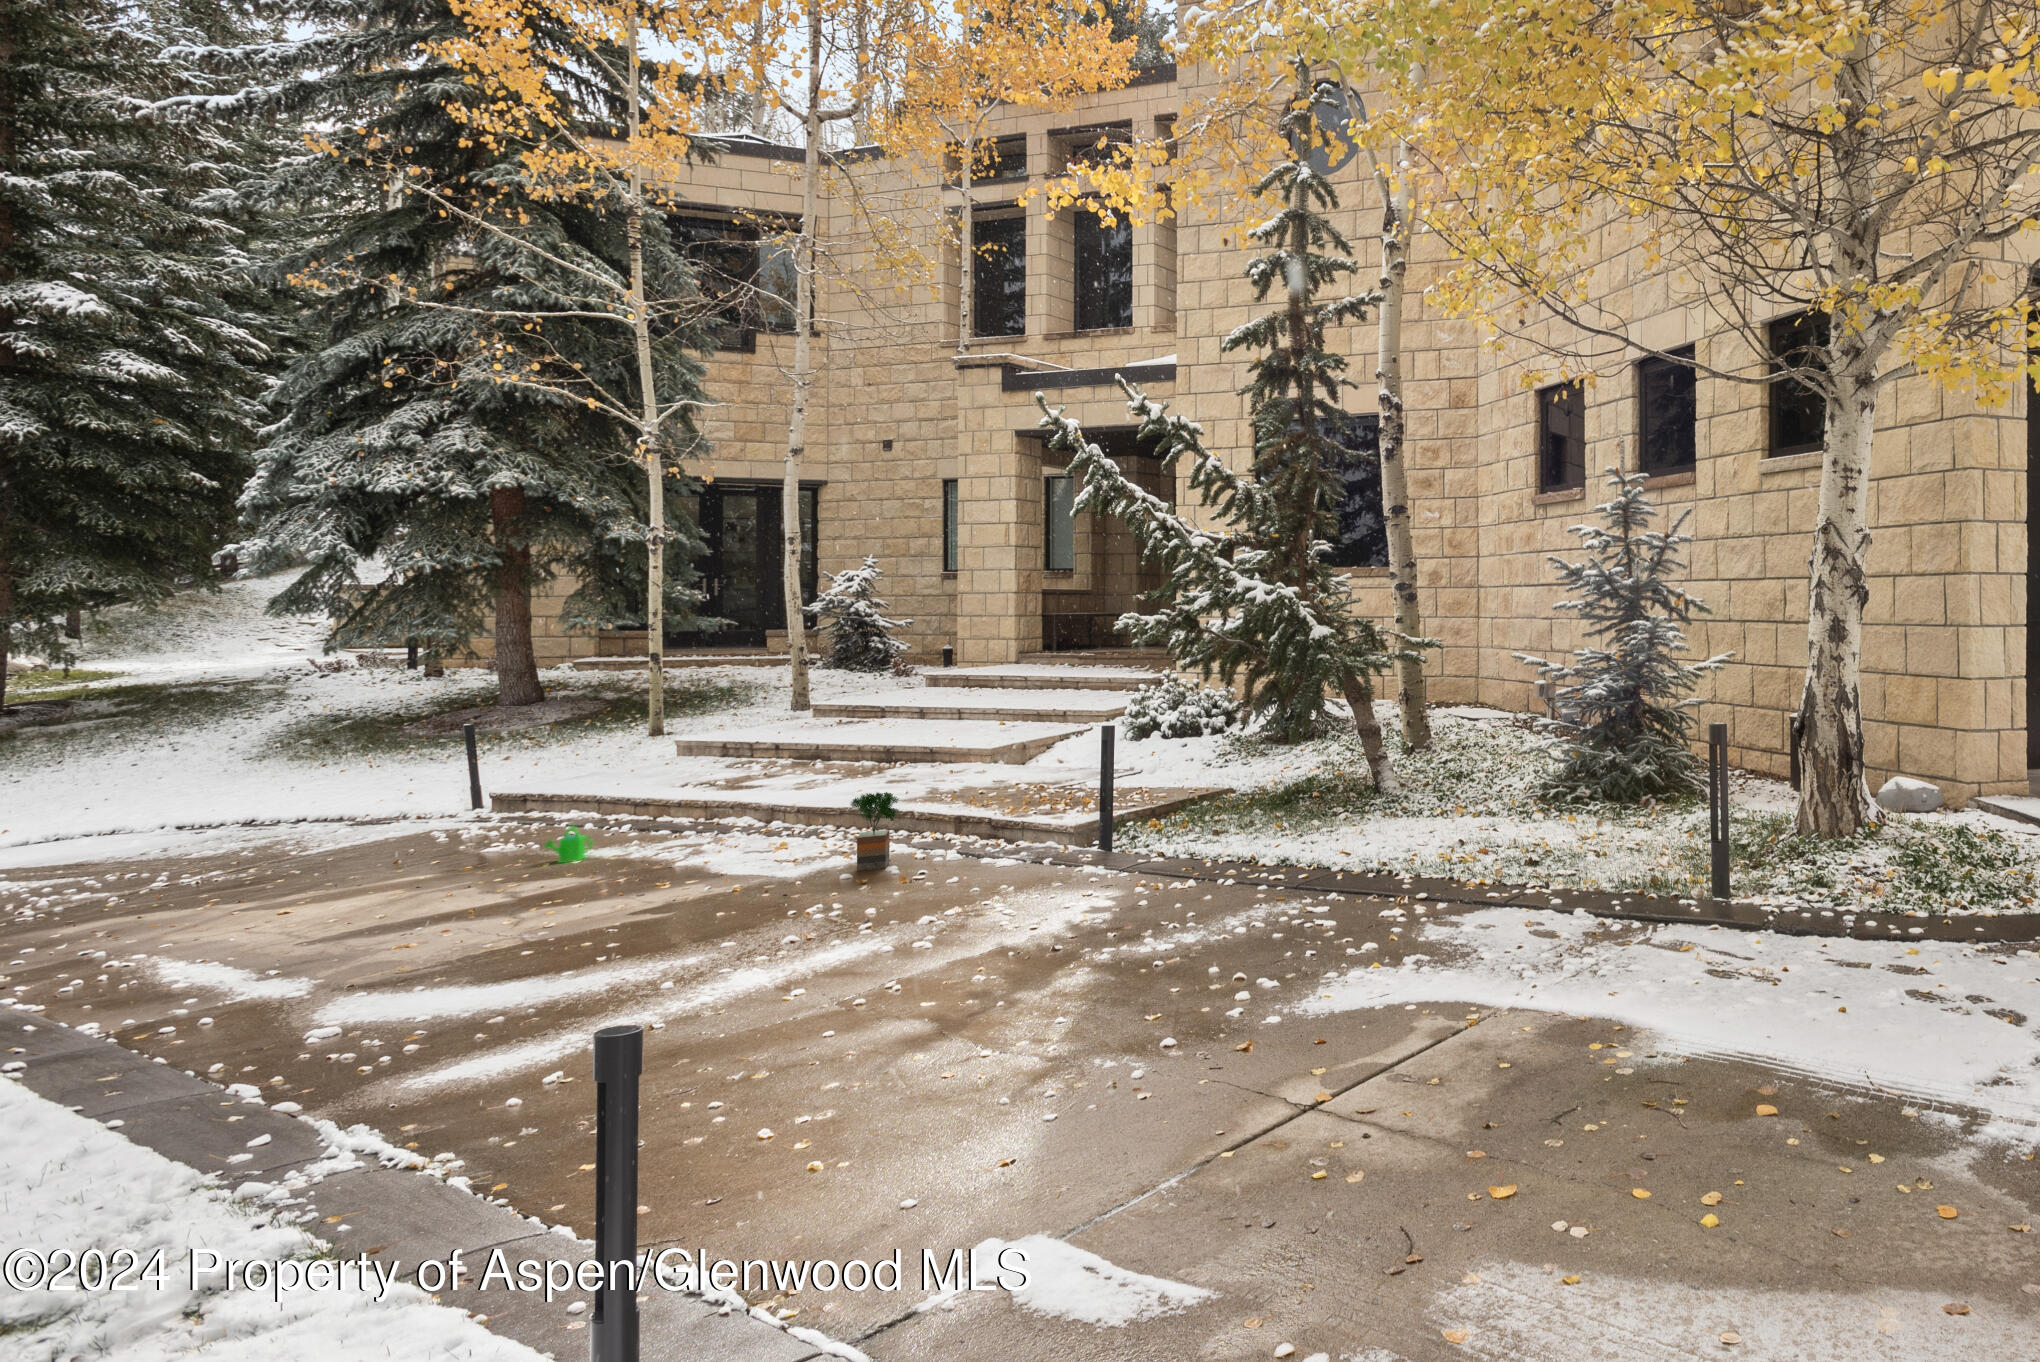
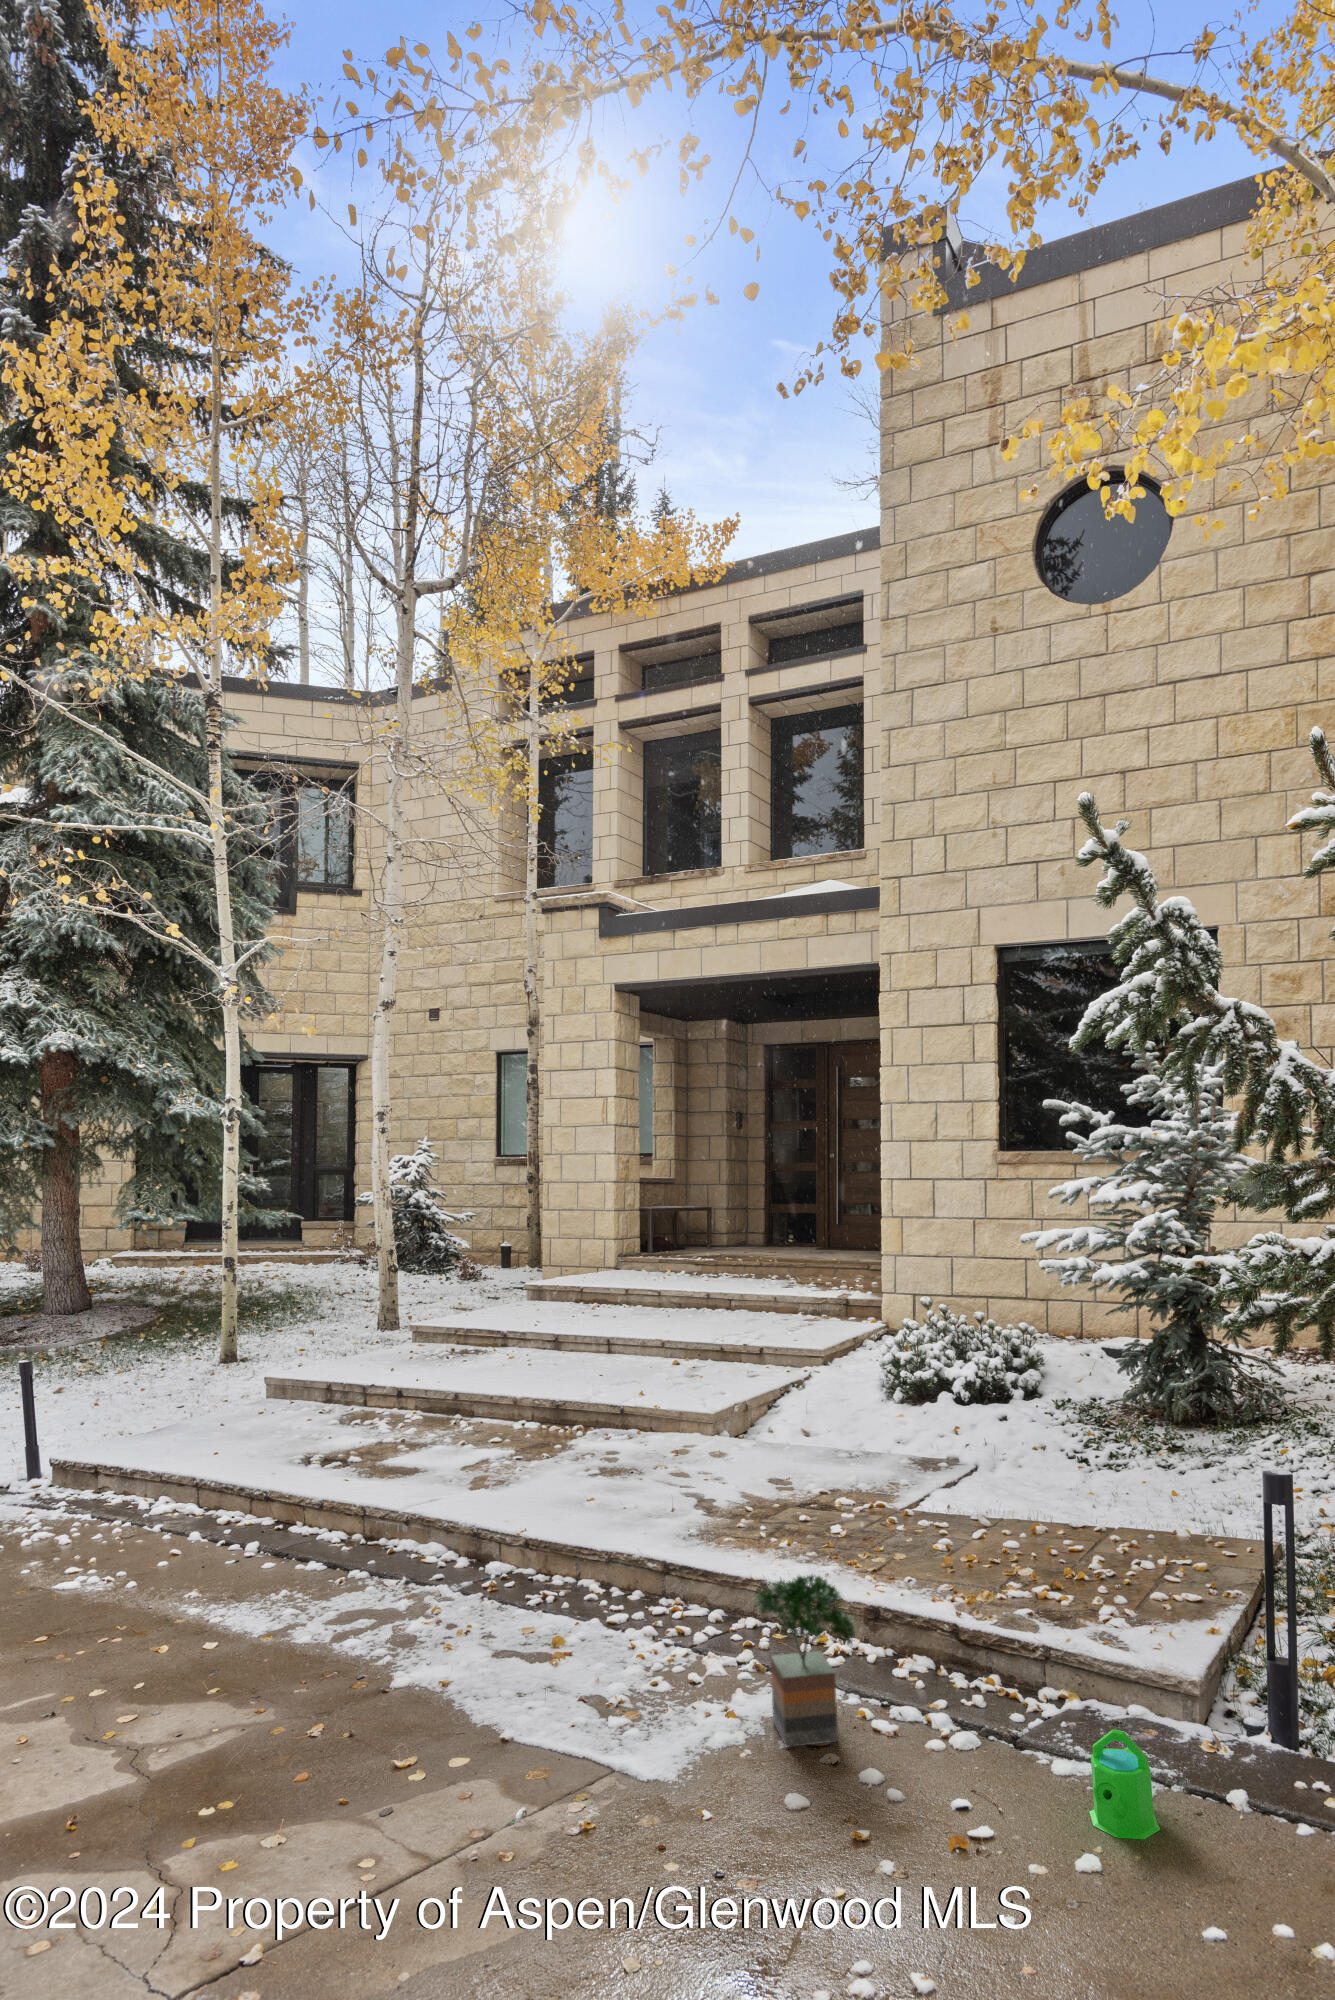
watering can: present [545,826,593,863] -> present [1089,1729,1160,1839]

